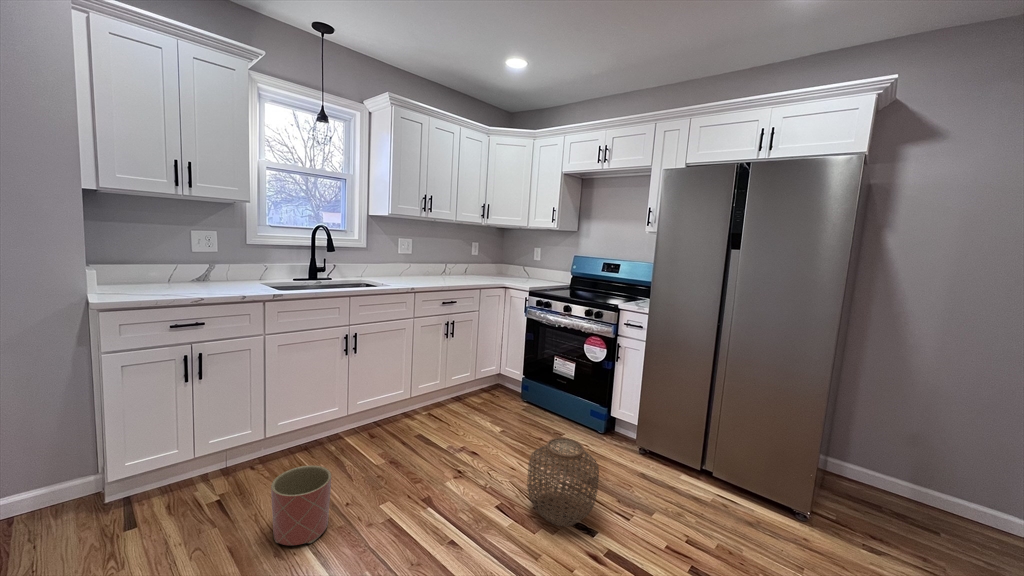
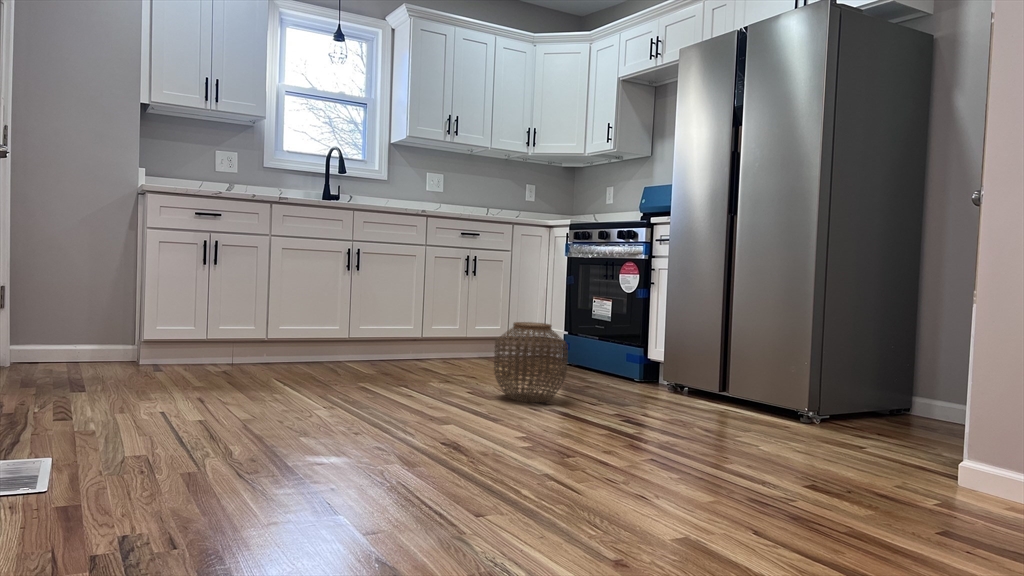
planter: present [271,466,331,545] -> none [261,331,311,385]

